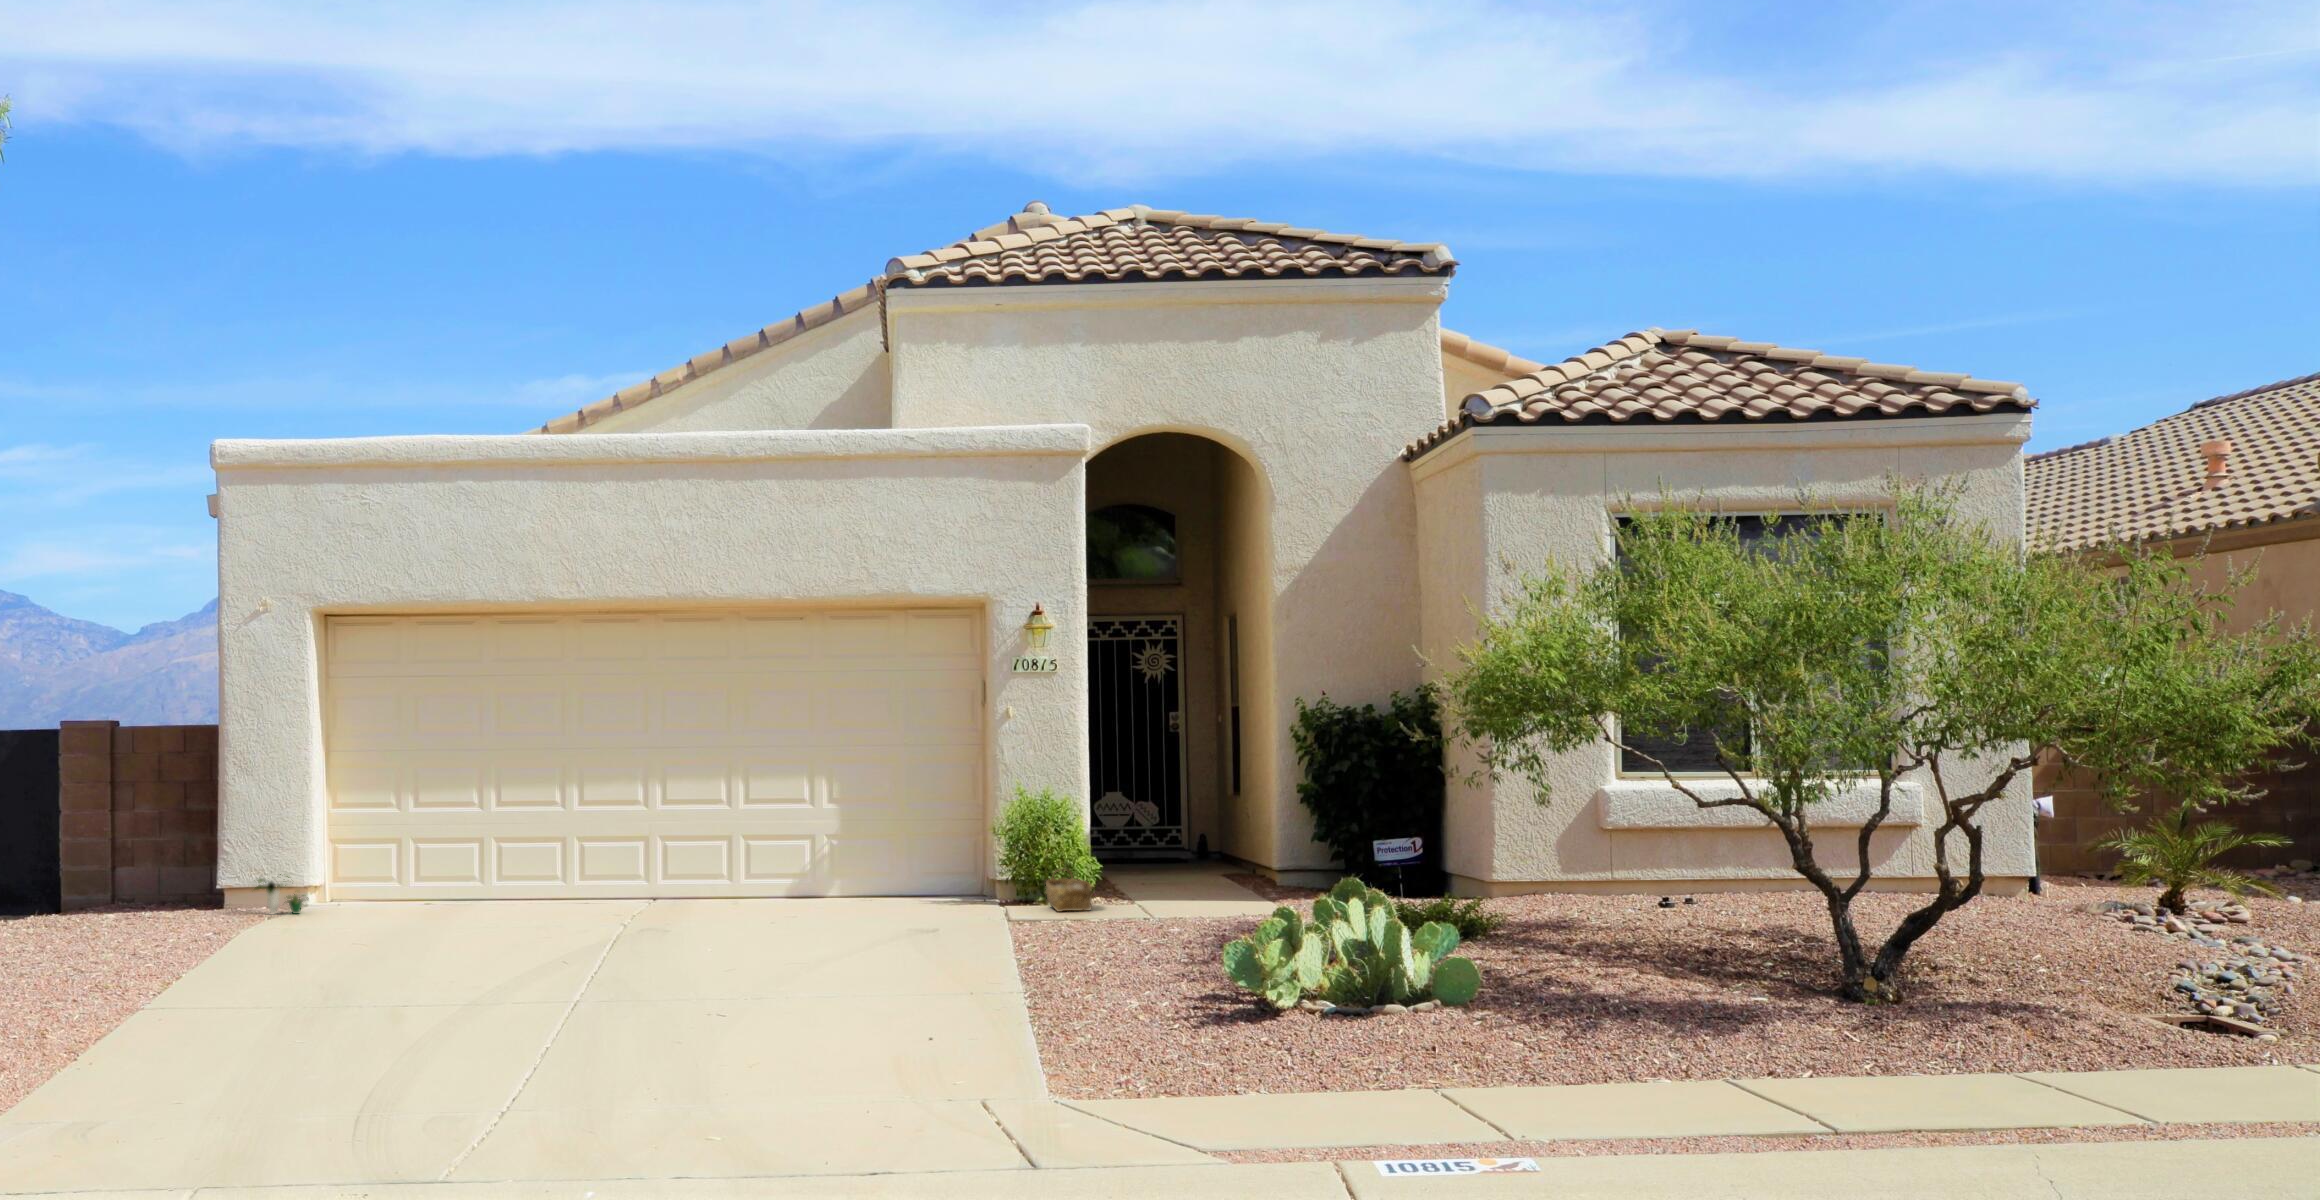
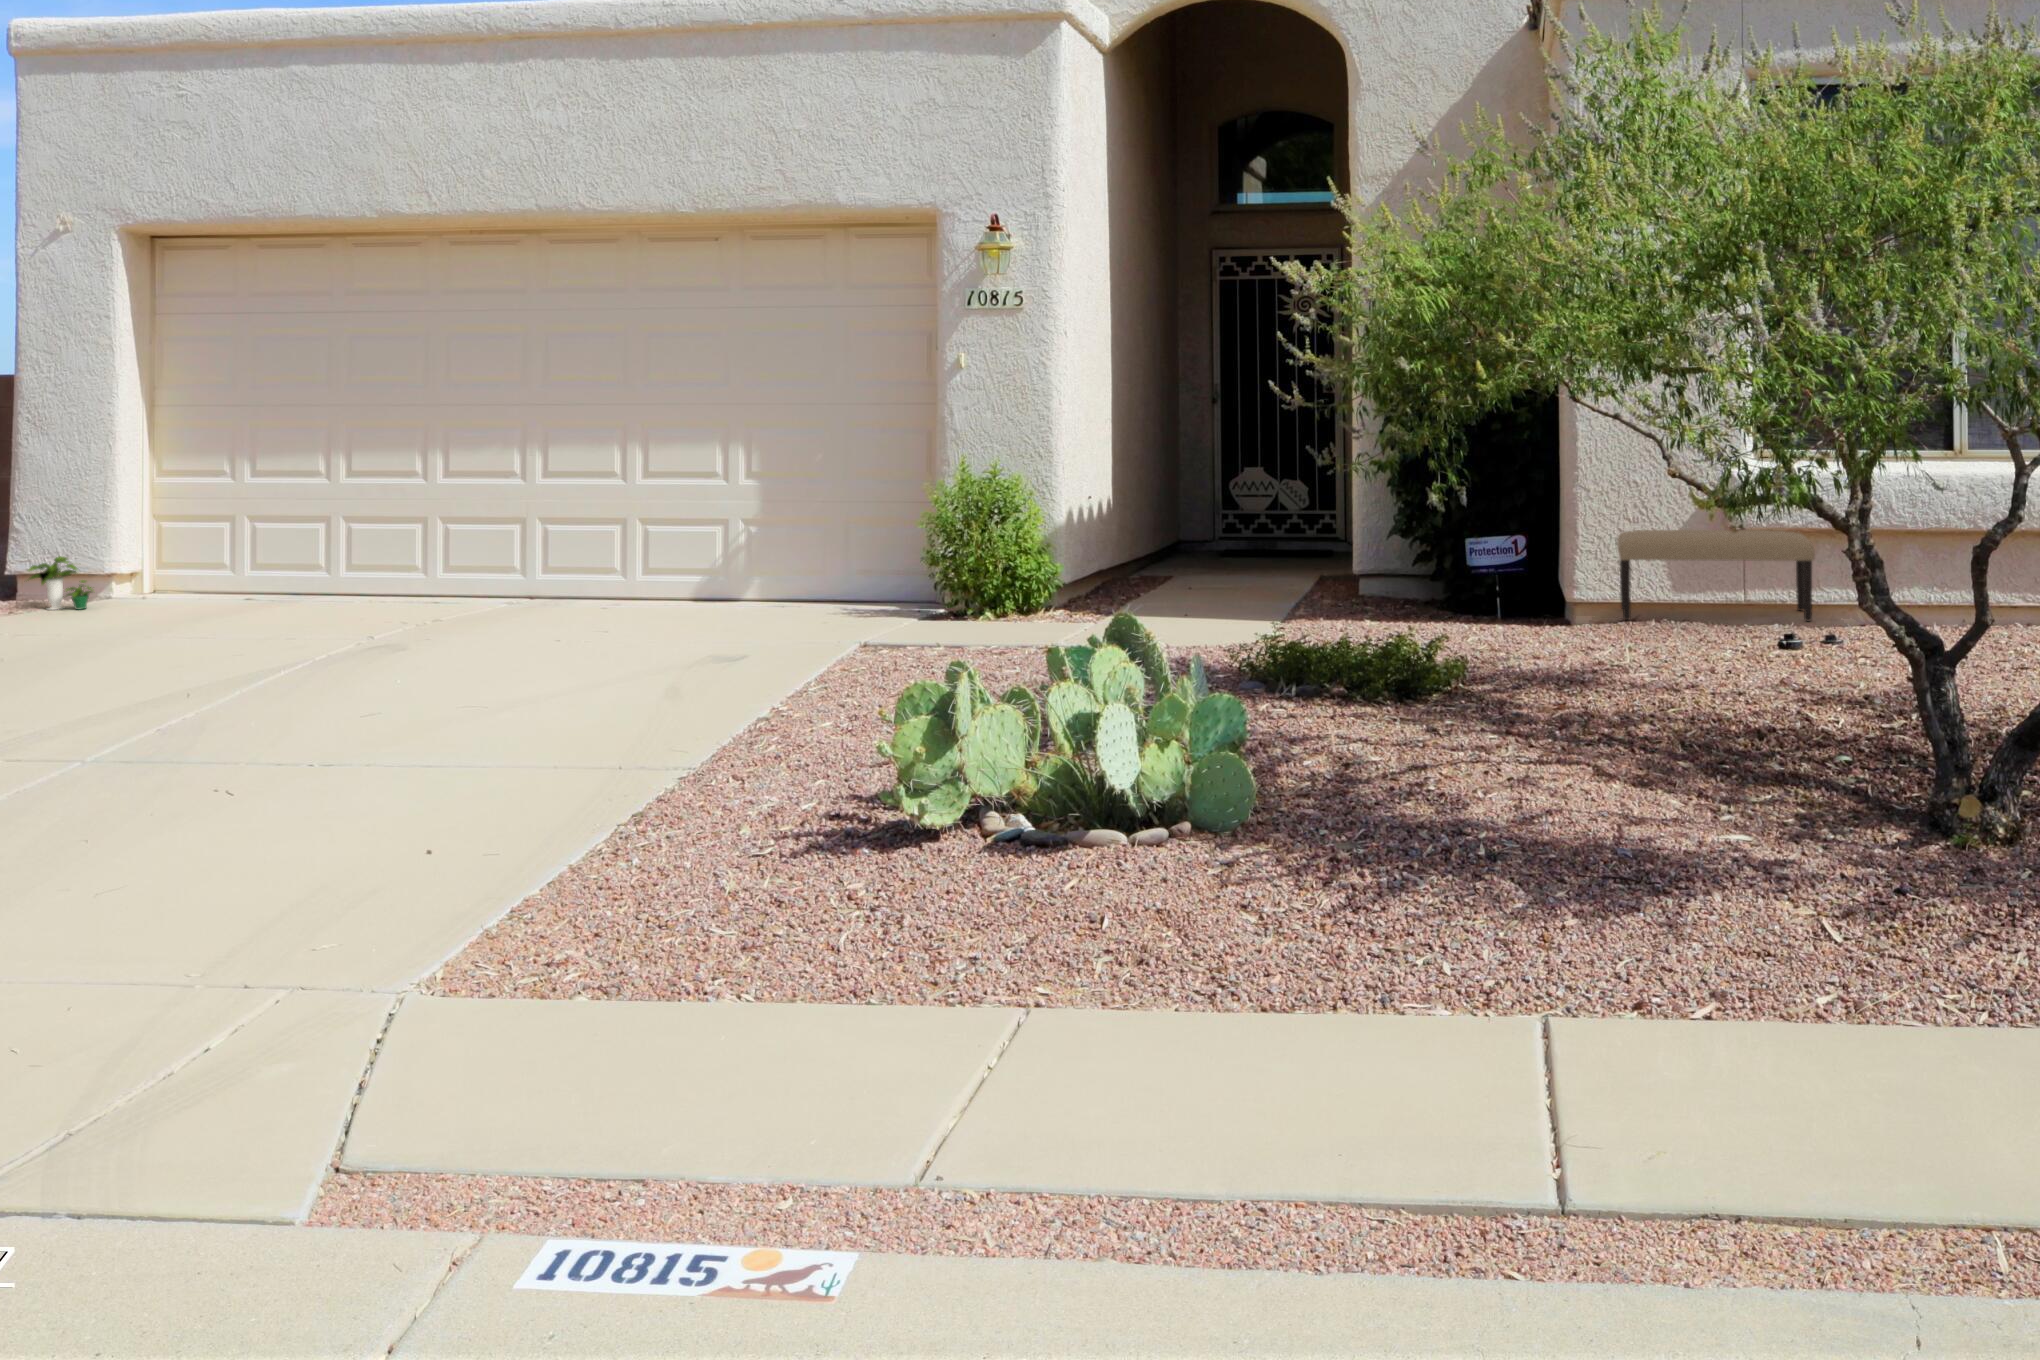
bench: none [1516,829,1665,896] -> present [1617,530,1815,621]
woven basket: present [1046,870,1092,912] -> none [961,572,1021,630]

